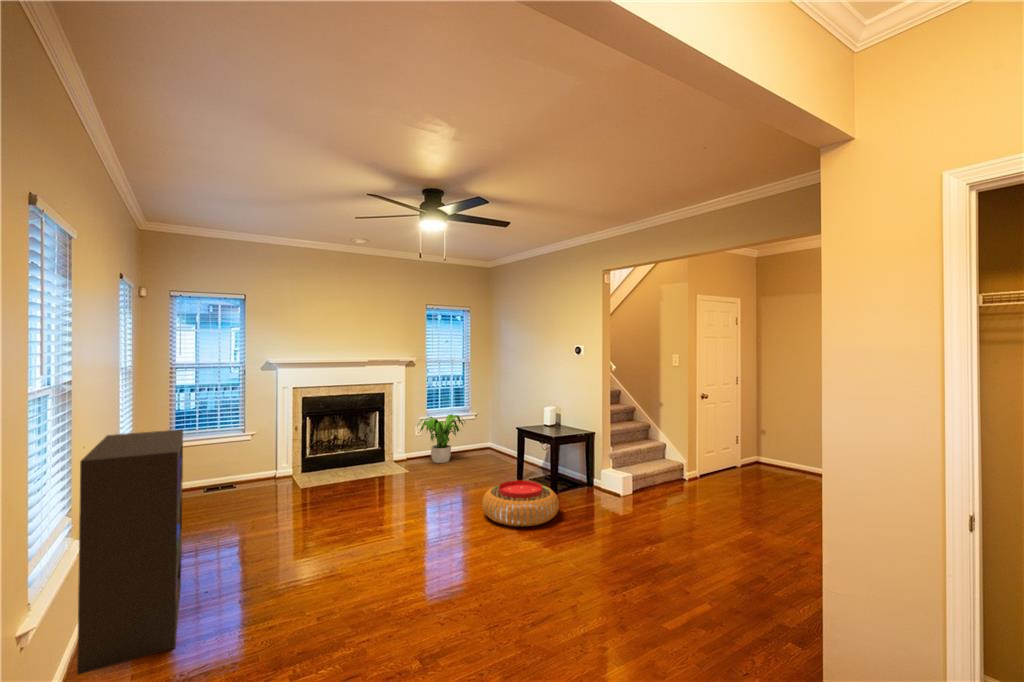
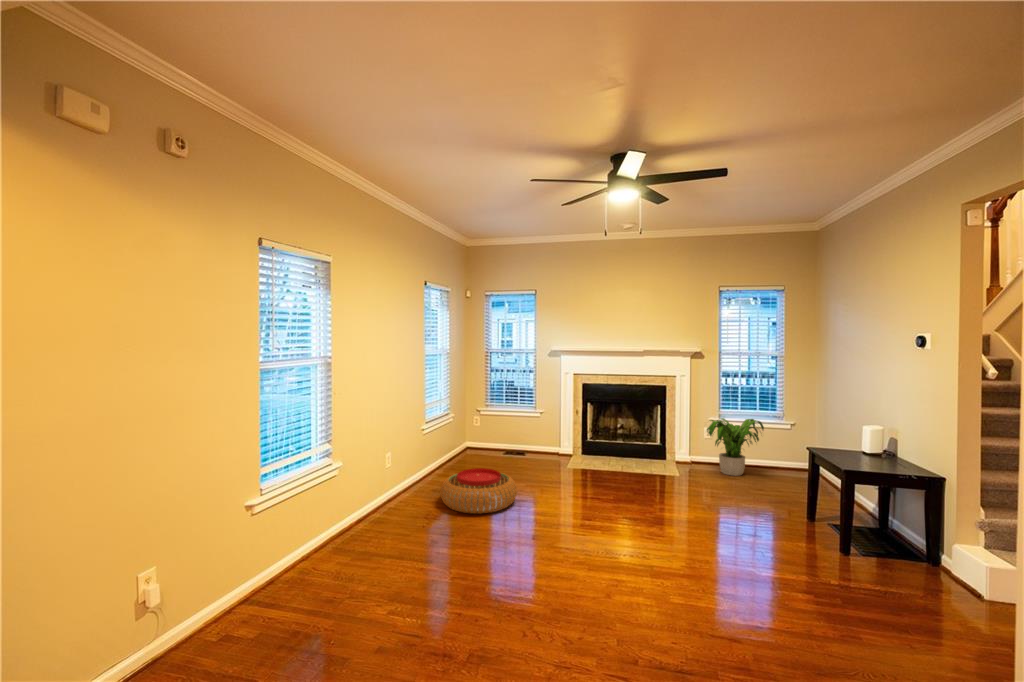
bookshelf: present [77,429,183,675] -> none [321,398,418,561]
pouf: present [482,480,559,526] -> present [440,468,517,514]

